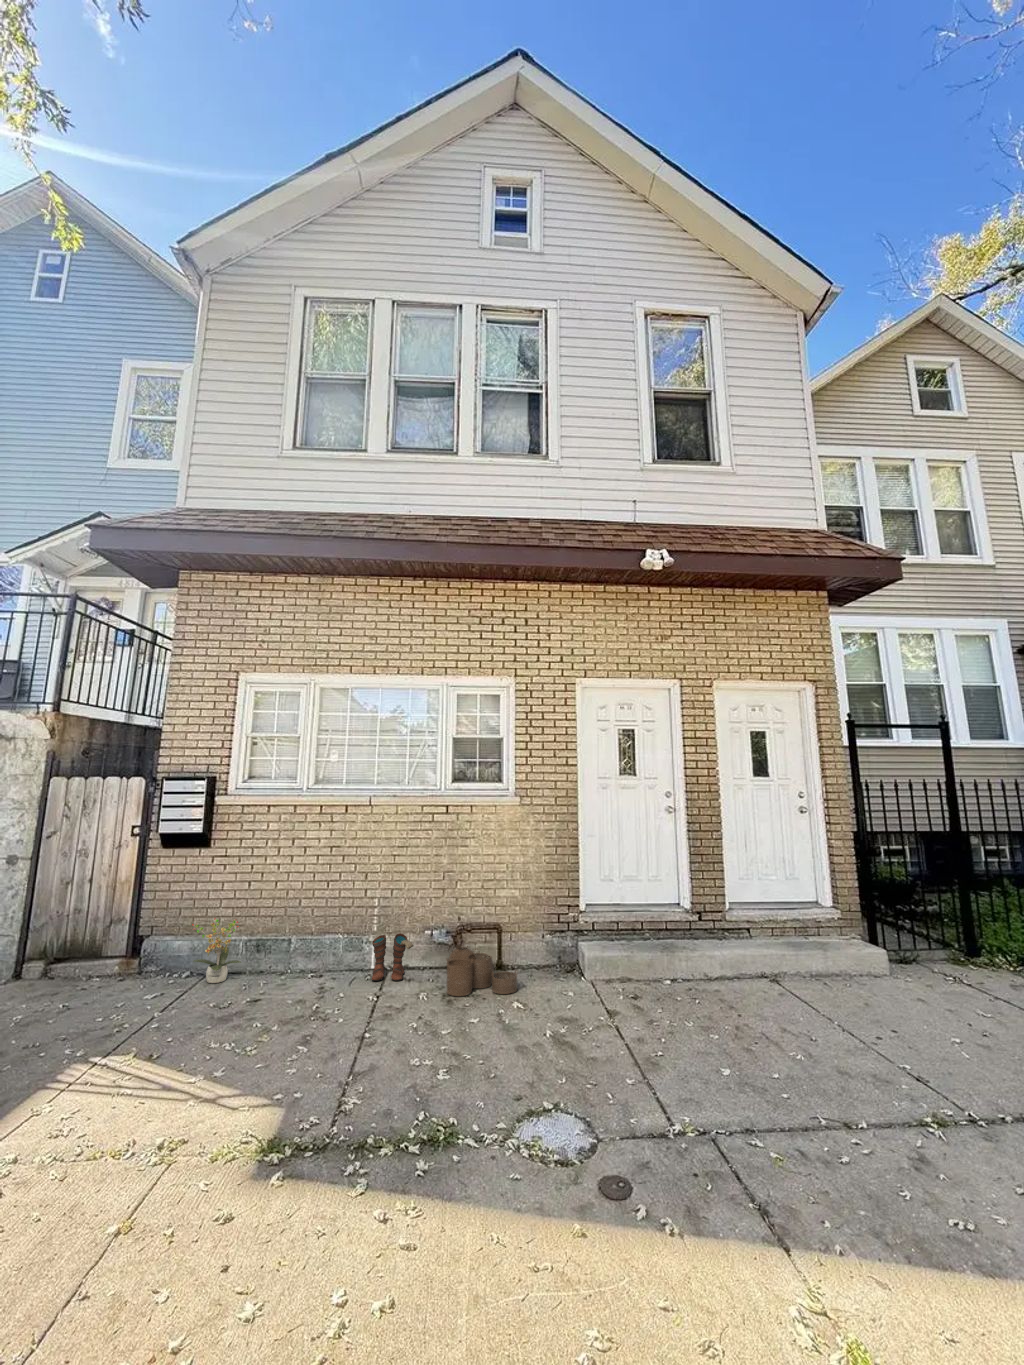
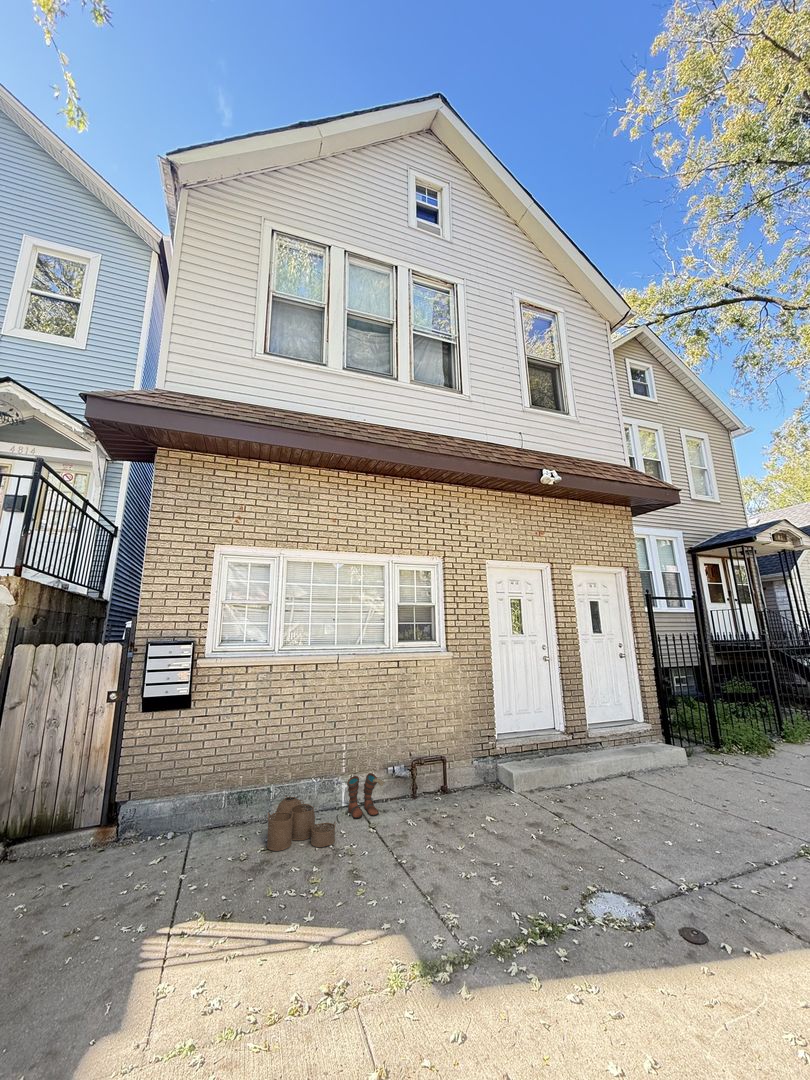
potted plant: present [192,918,241,983] -> none [184,775,232,841]
woven basket: present [447,946,517,996] -> present [267,797,336,851]

